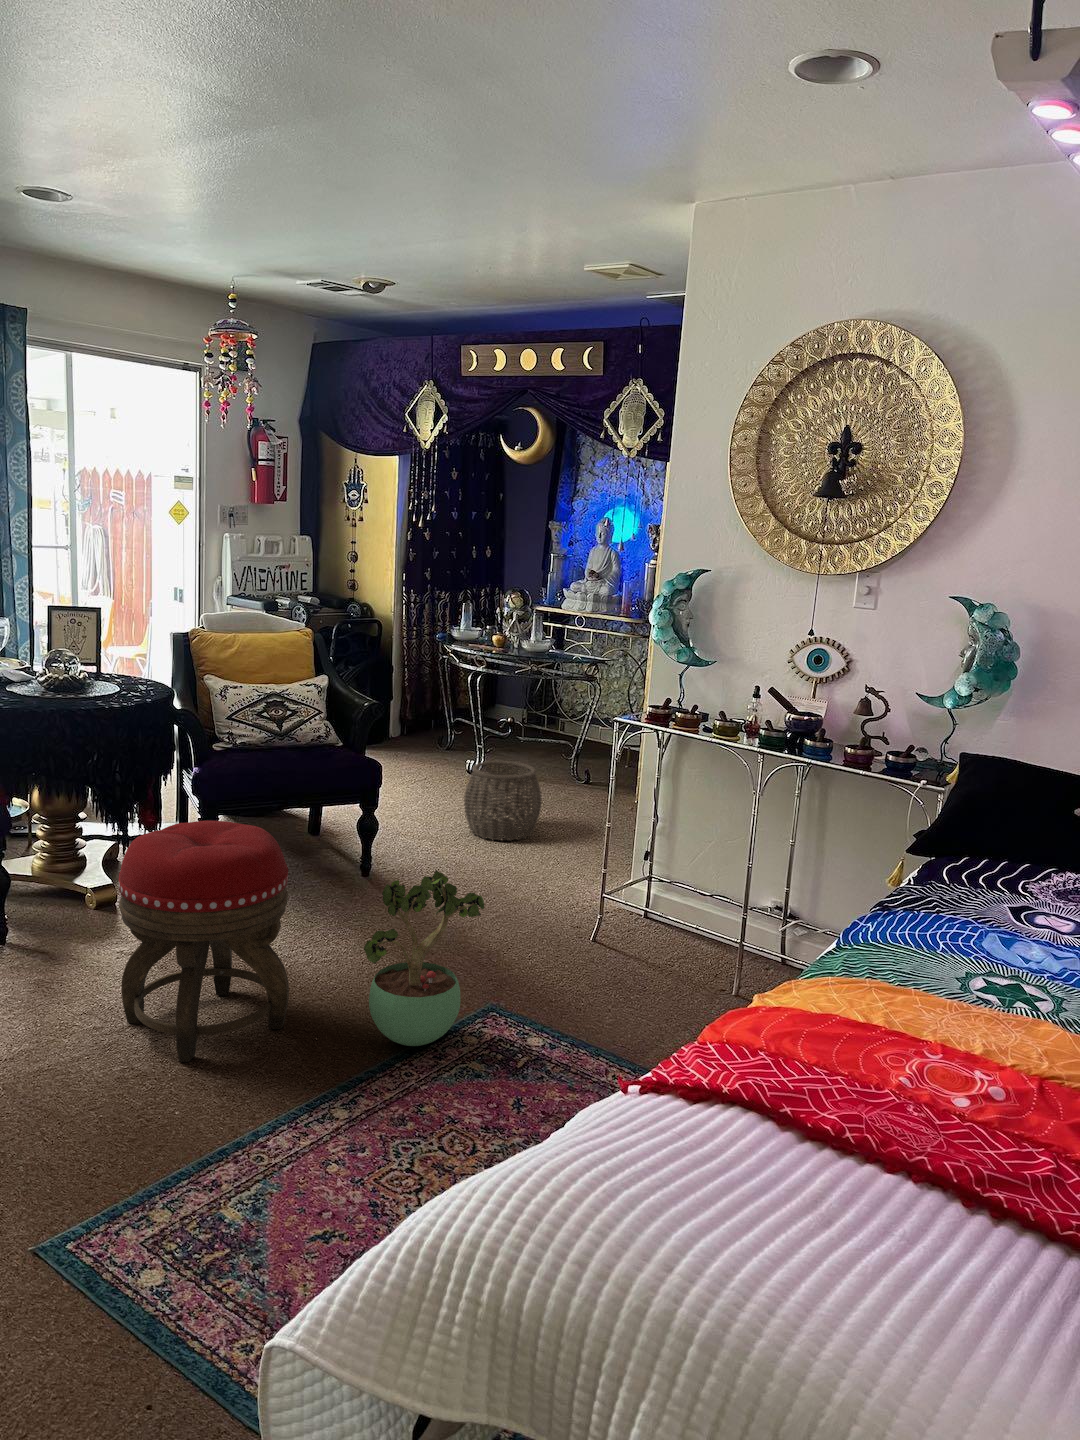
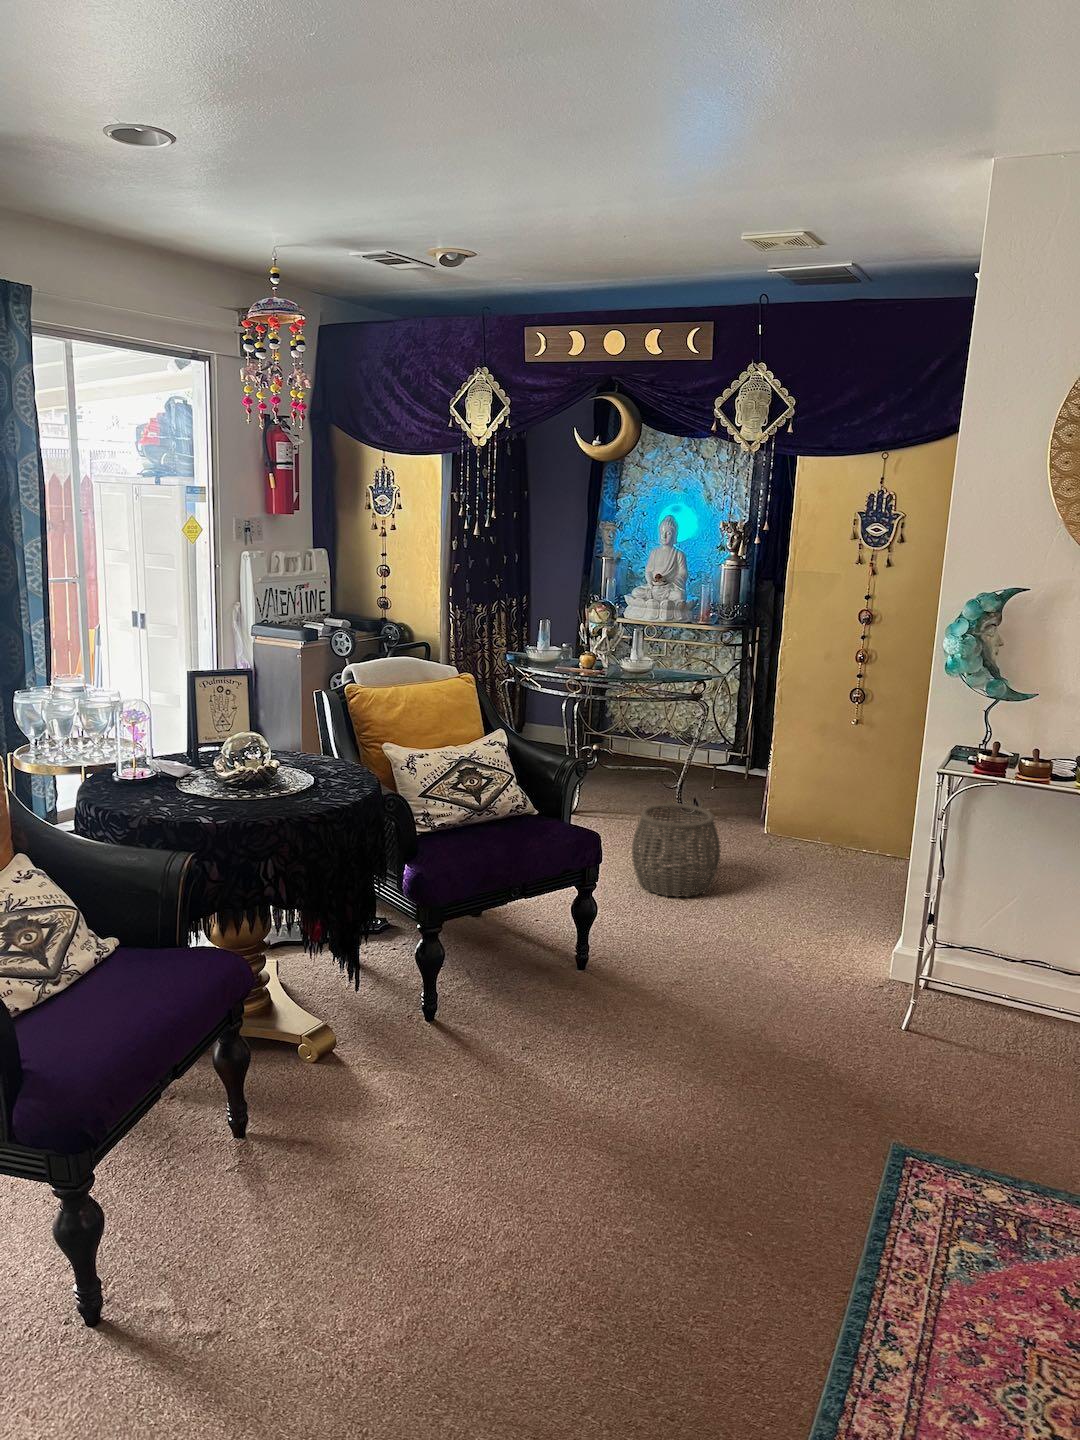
footstool: present [119,821,289,1062] -> none [534,957,748,1284]
potted plant: present [364,870,484,1046] -> none [831,993,972,1207]

